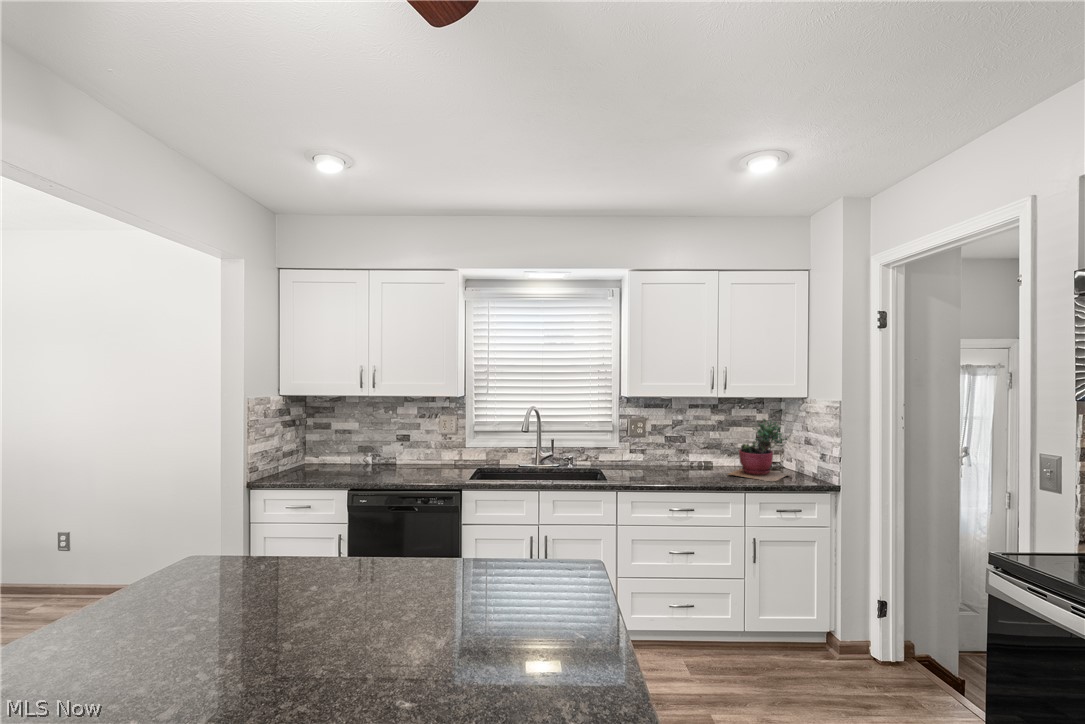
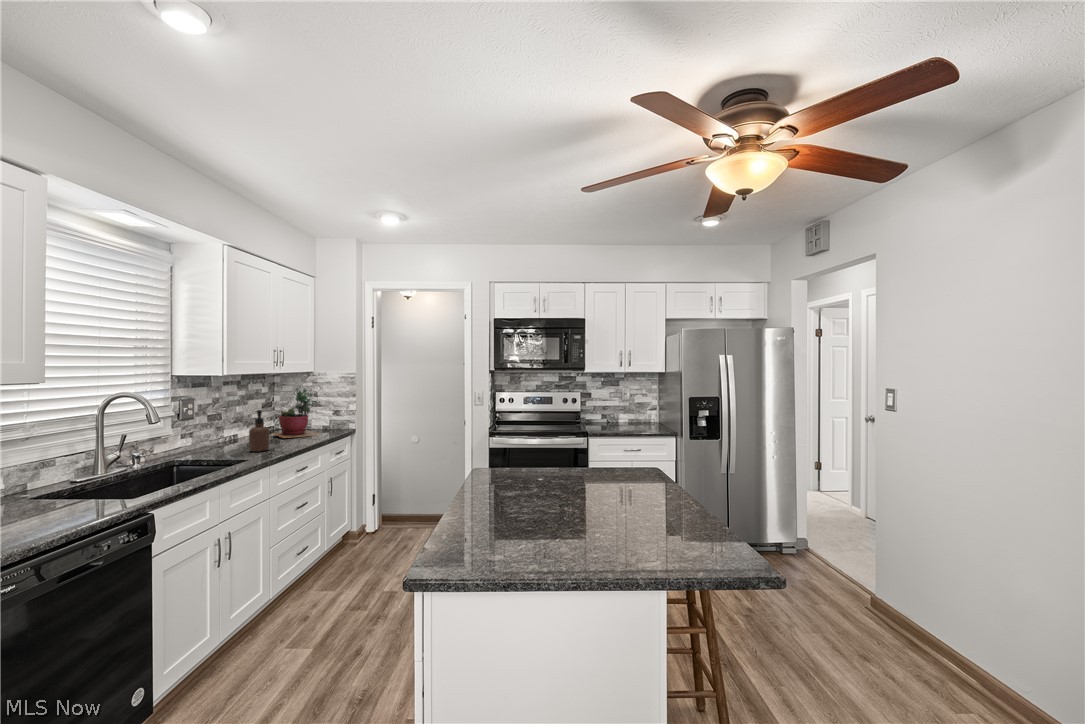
soap dispenser: none [647,437,665,479] -> present [249,410,269,452]

